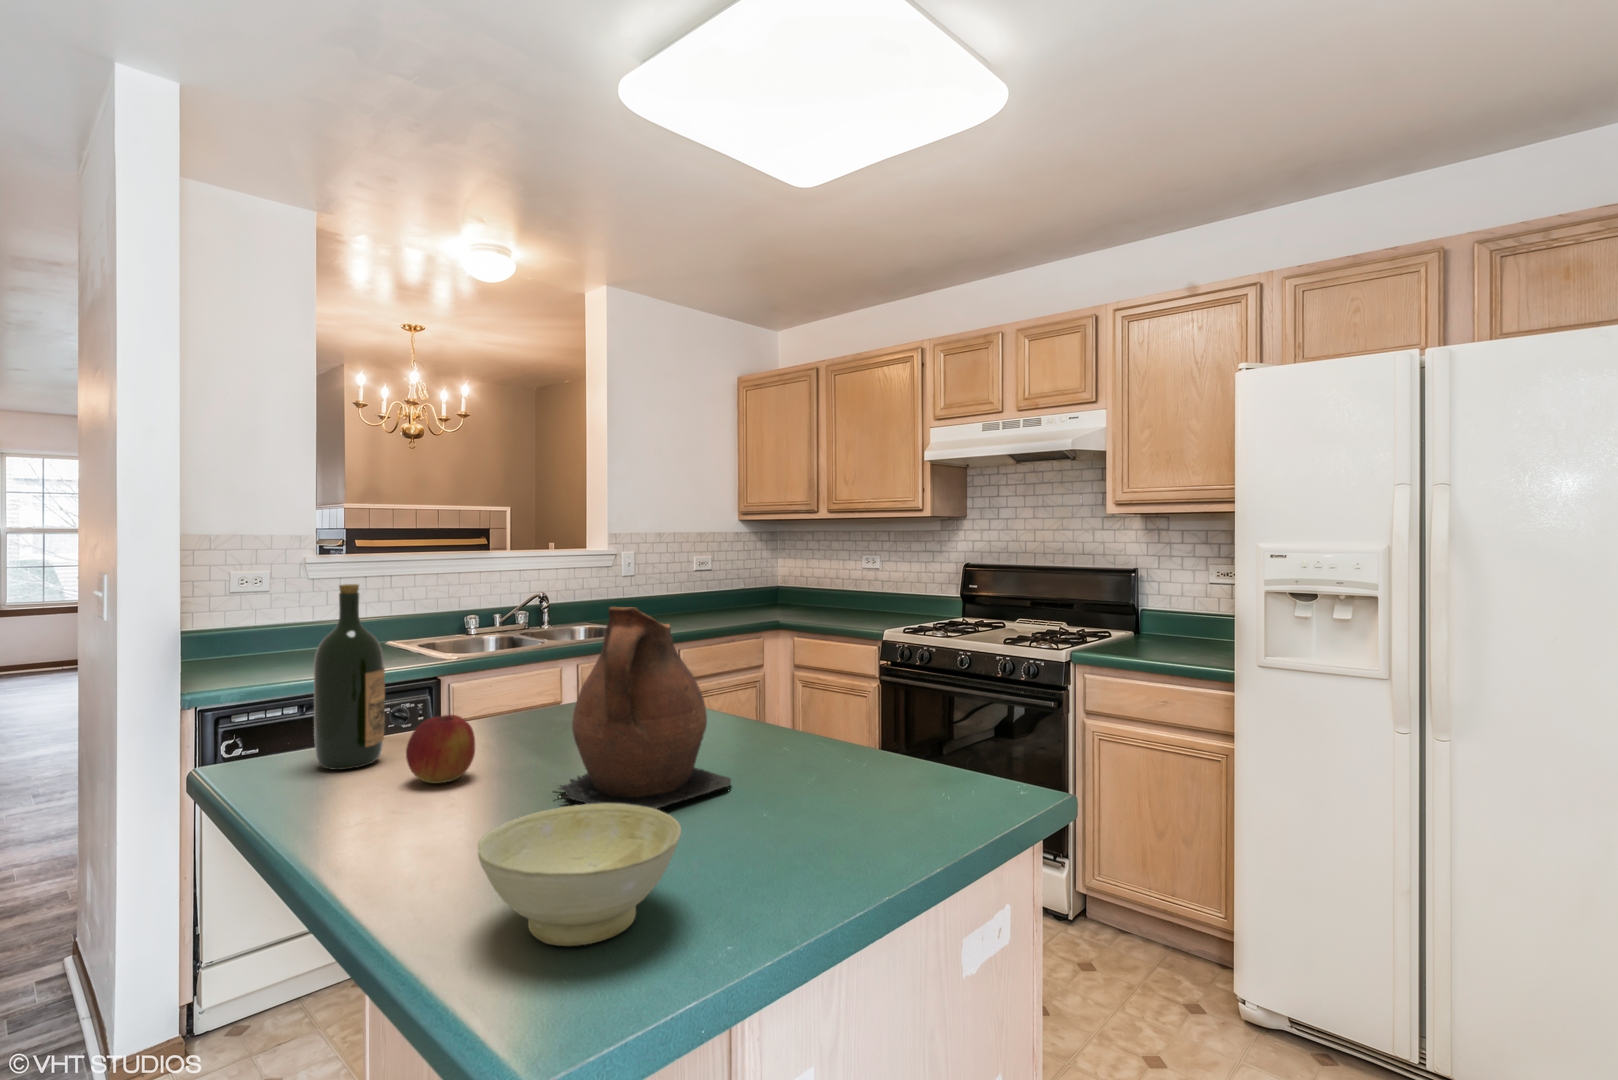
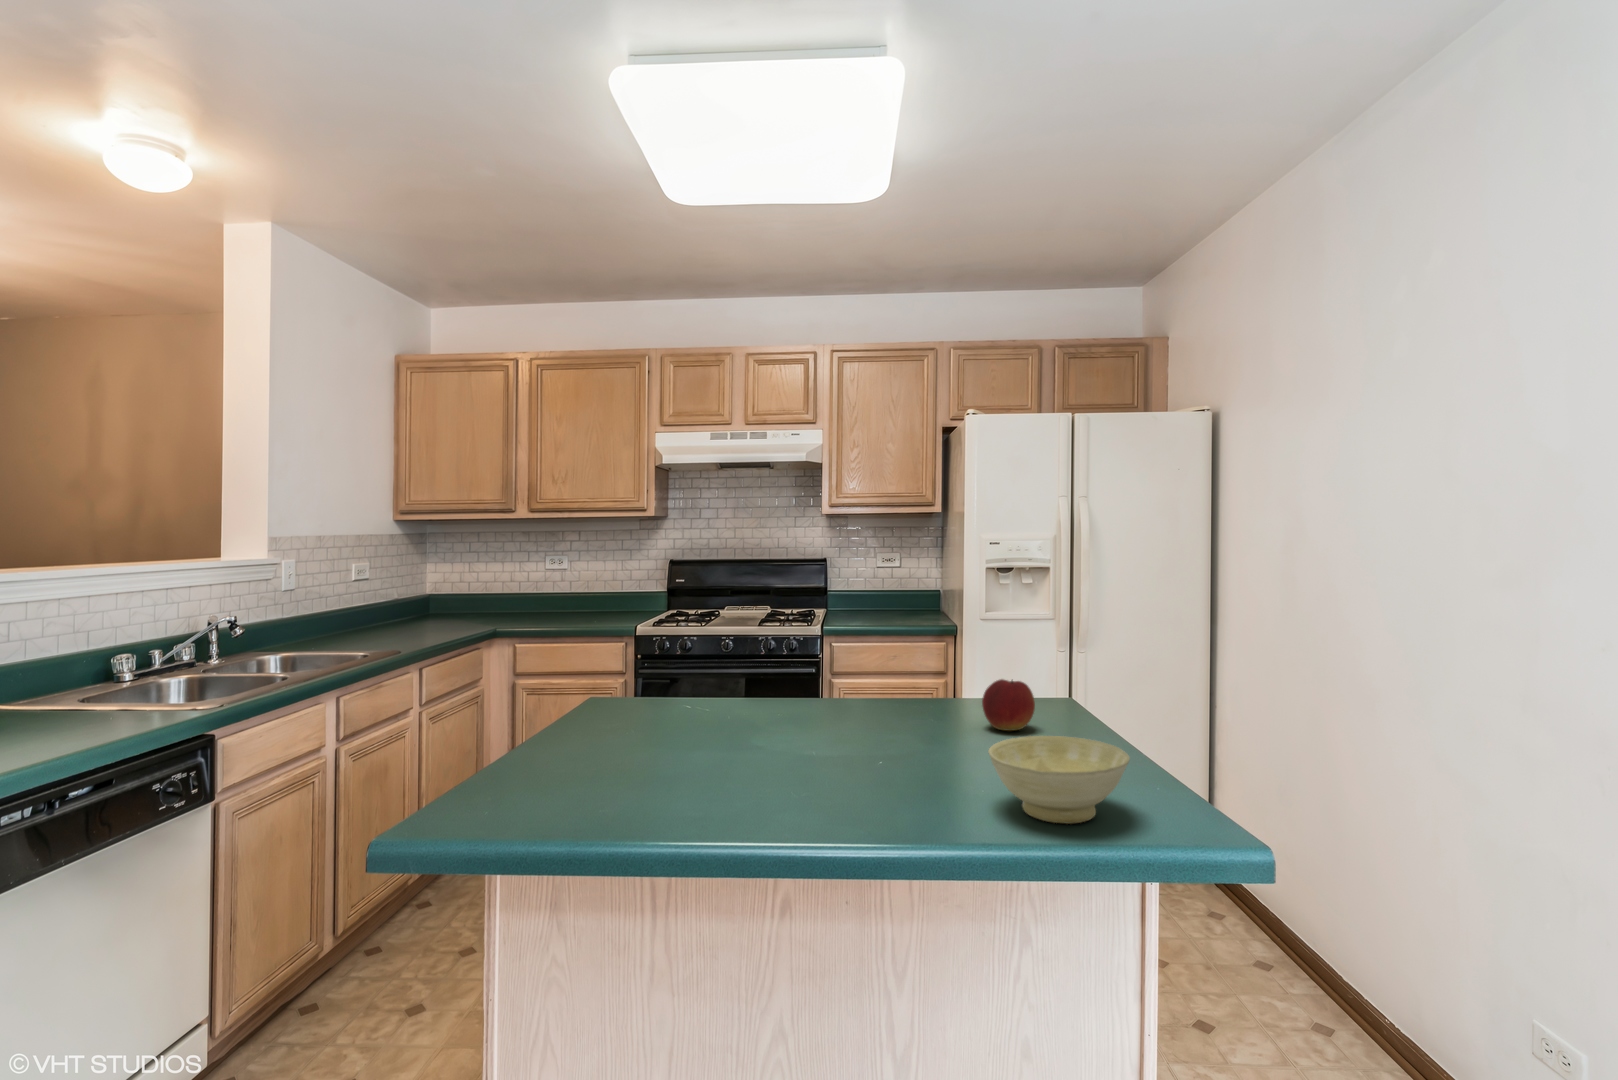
wine bottle: present [314,584,385,770] -> none [519,607,588,804]
ceramic pitcher: present [559,607,731,809] -> none [791,605,917,768]
apple: present [406,715,475,783] -> present [982,679,1035,731]

